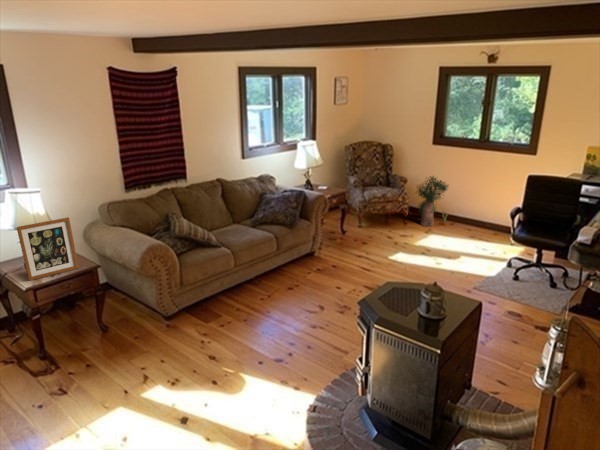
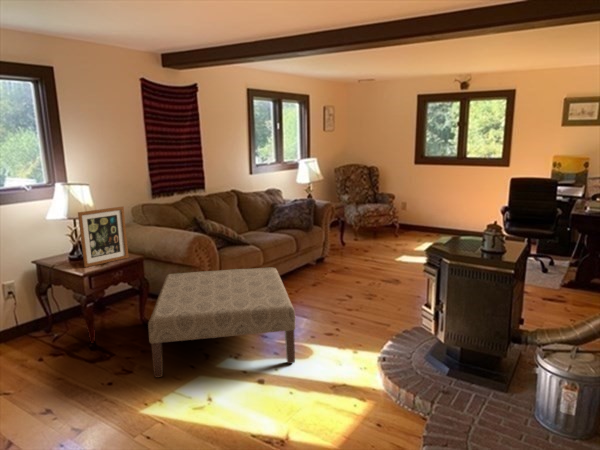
potted plant: present [419,177,448,226] -> none [405,191,435,238]
ottoman: none [72,279,239,403] -> present [148,267,295,378]

